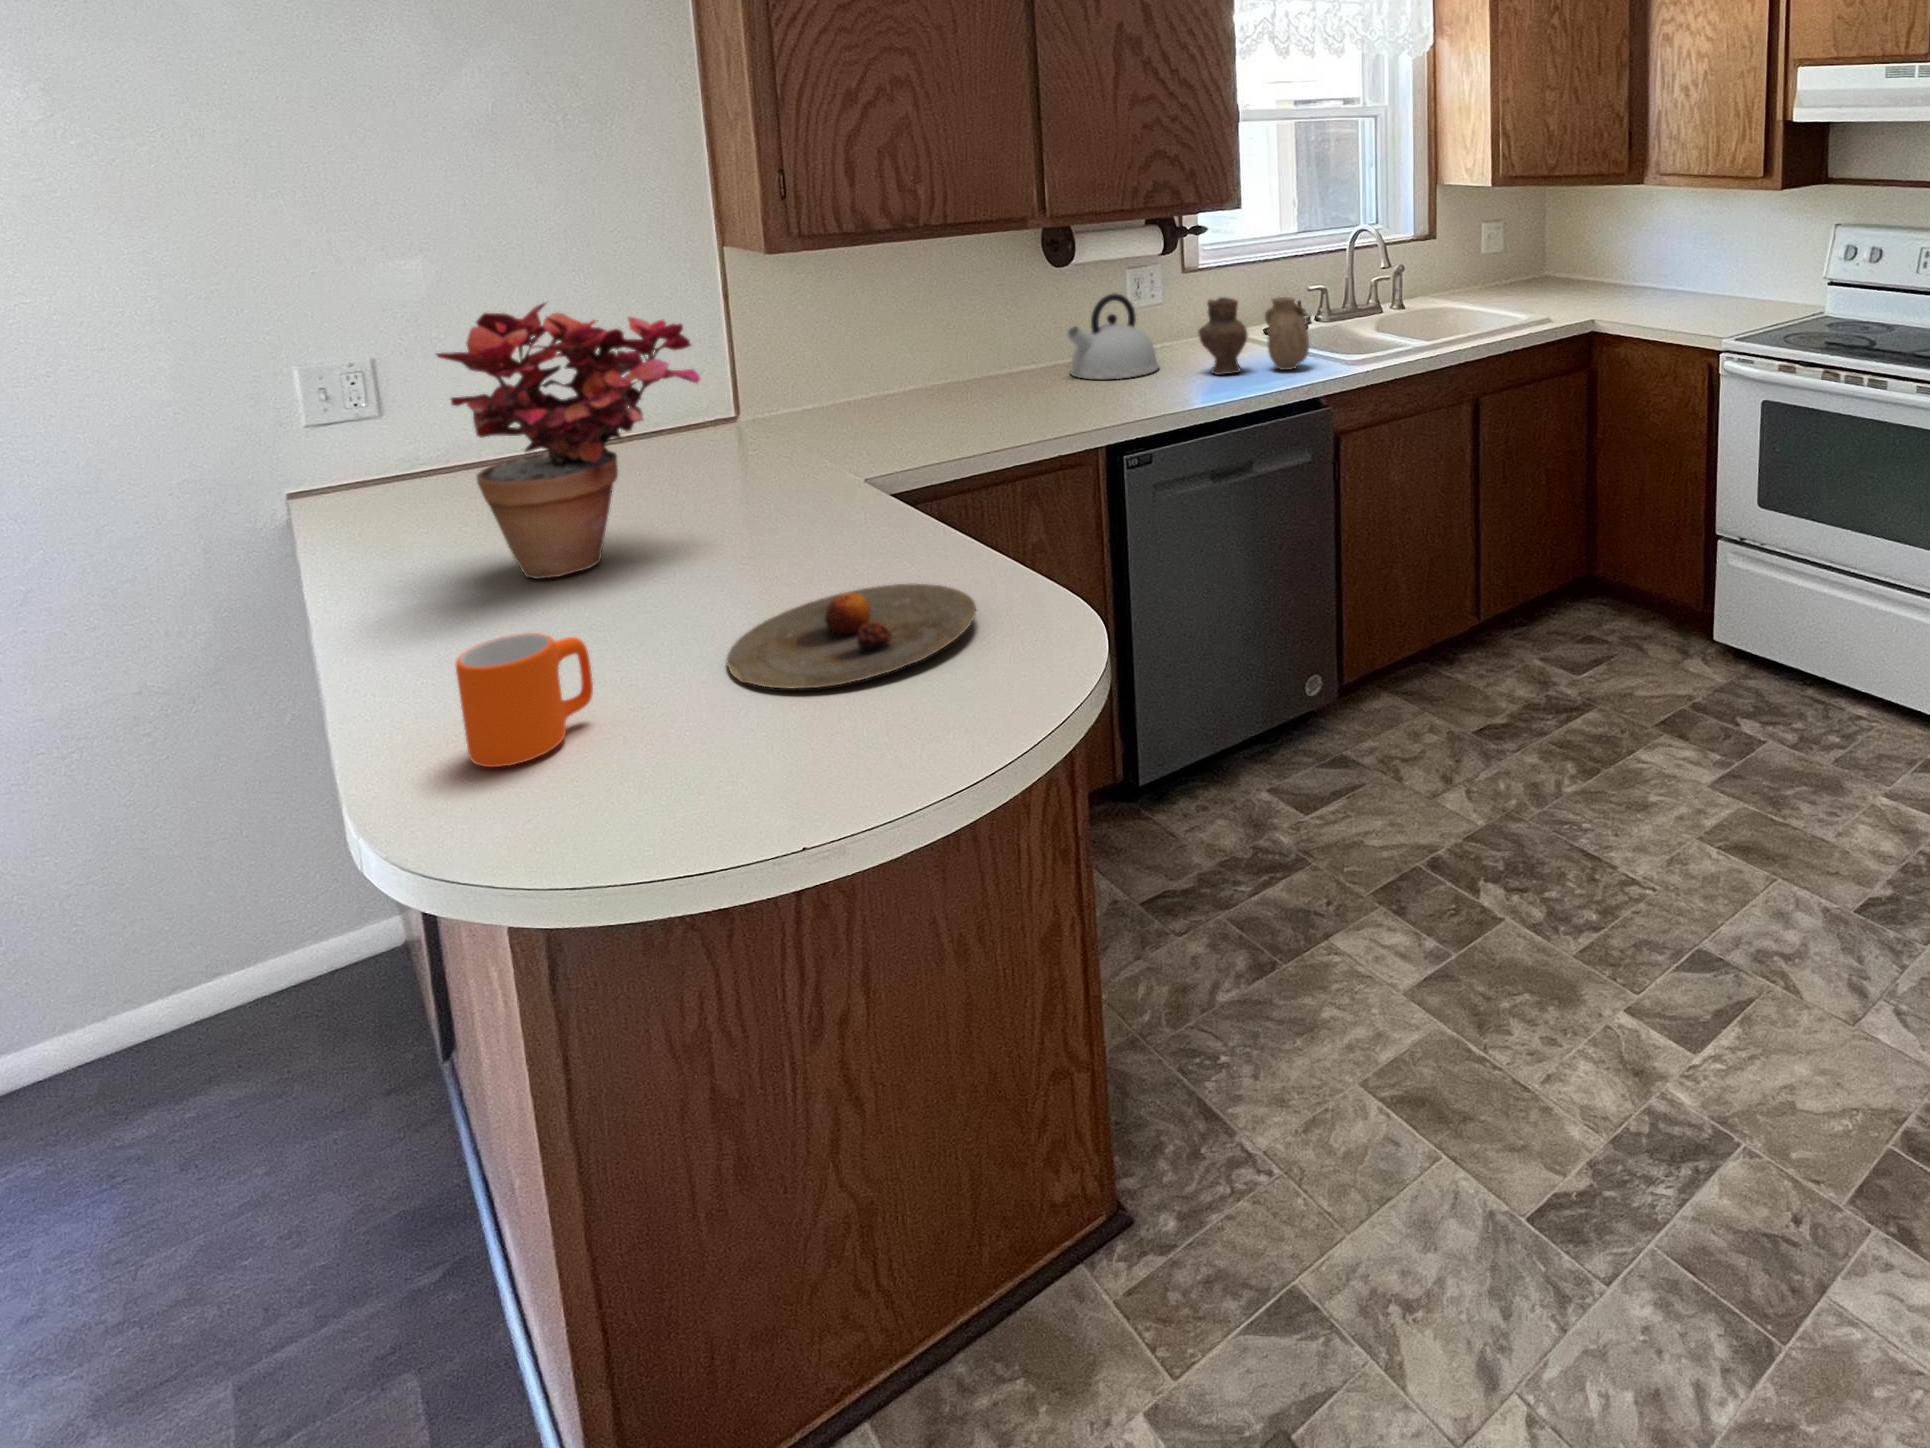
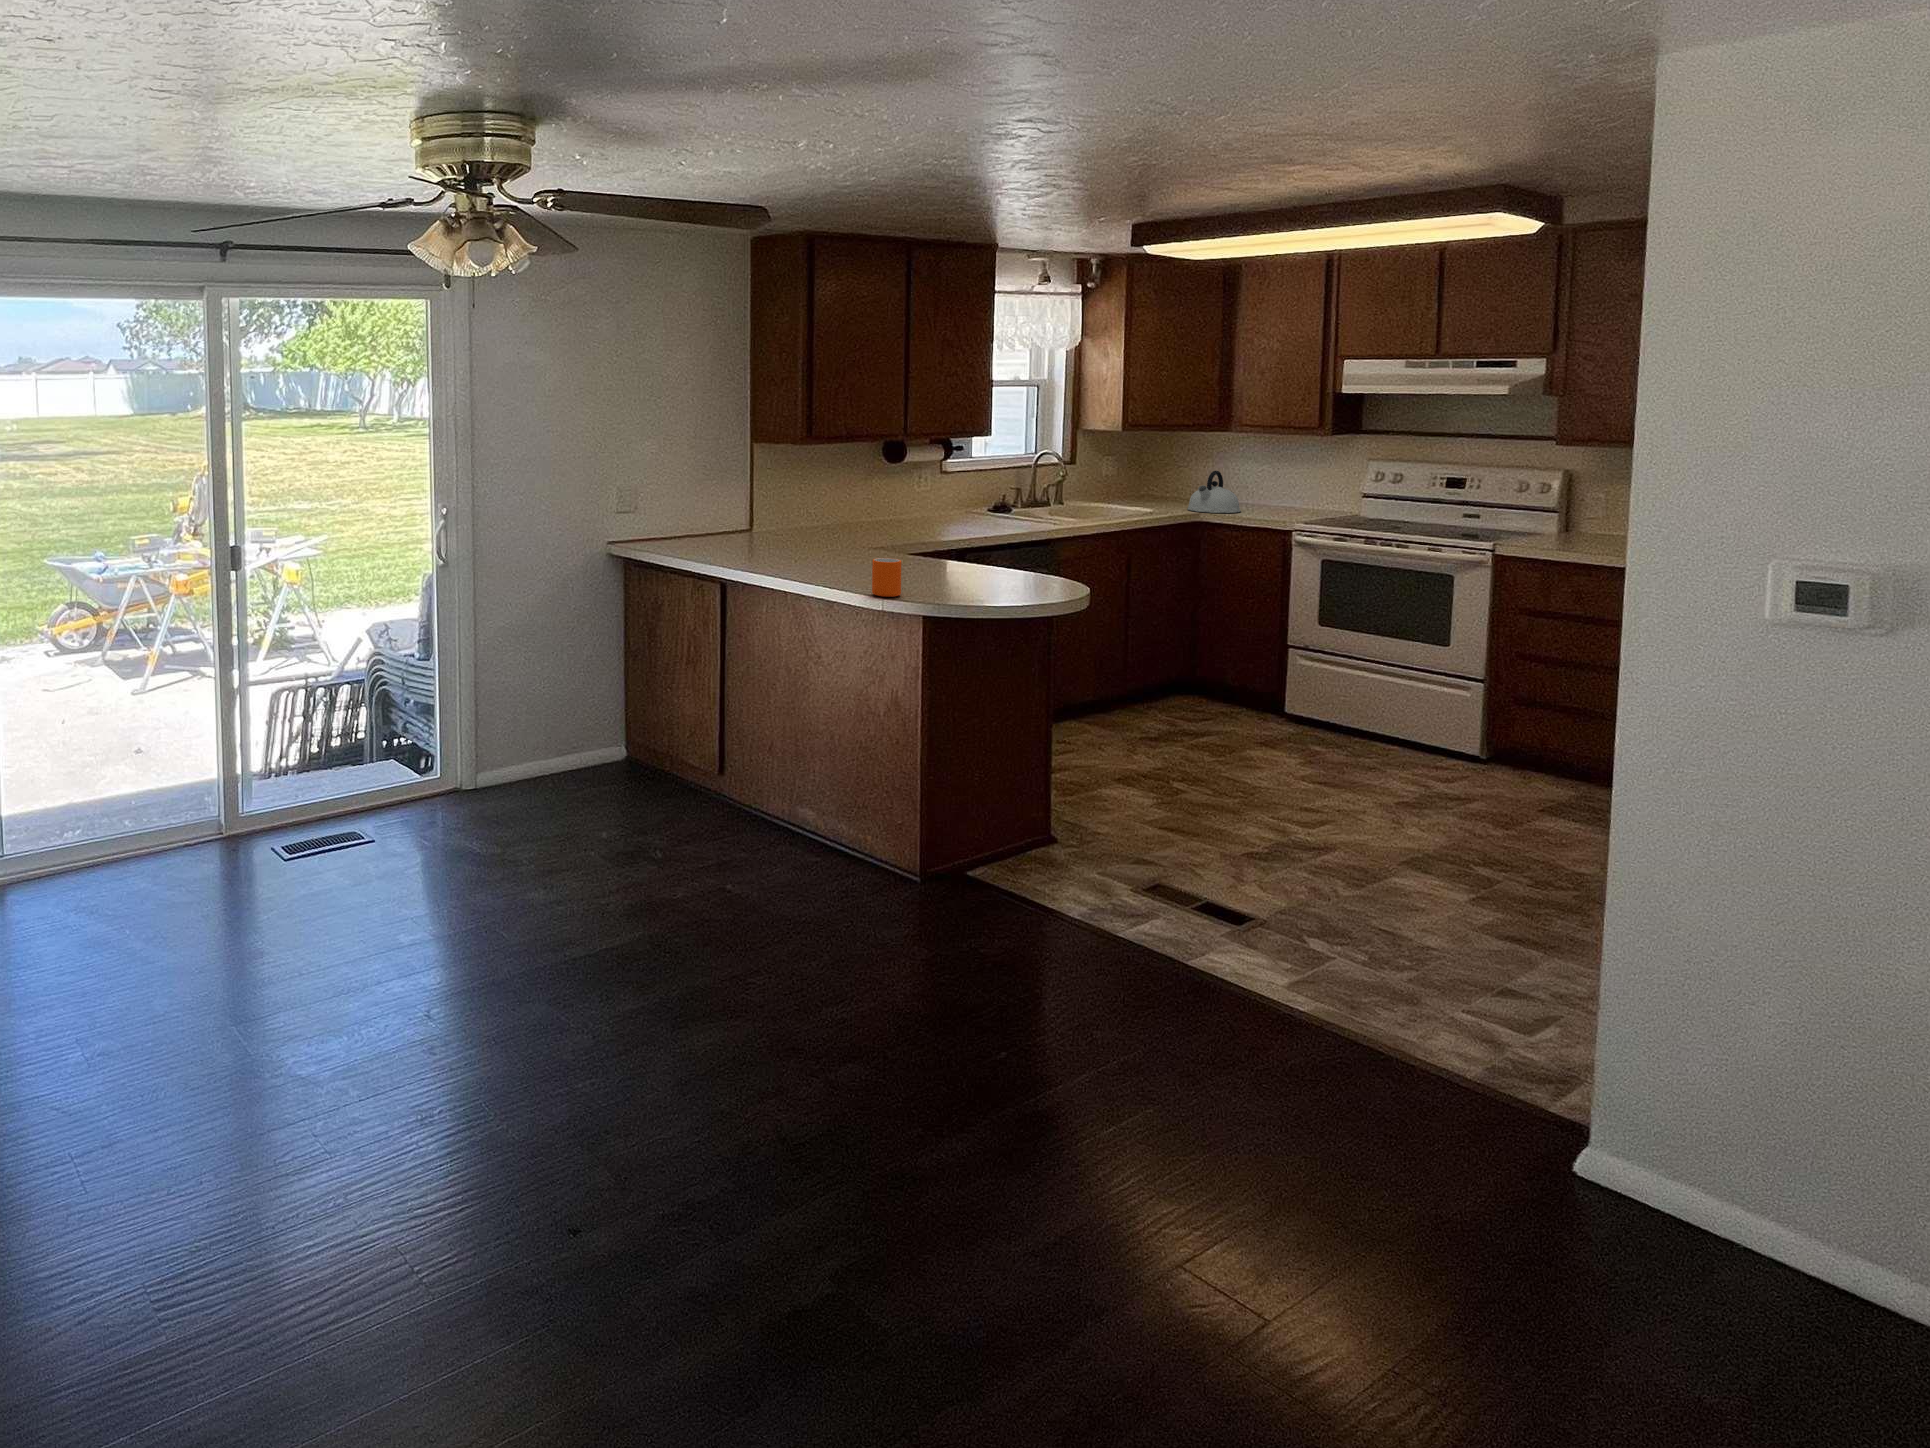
kettle: present [1067,293,1159,379] -> present [1187,471,1241,513]
vase: present [1198,297,1309,375] -> none [974,484,1037,526]
potted plant: present [436,303,700,579] -> none [760,458,845,567]
plate: present [727,584,976,689] -> none [915,567,1009,589]

